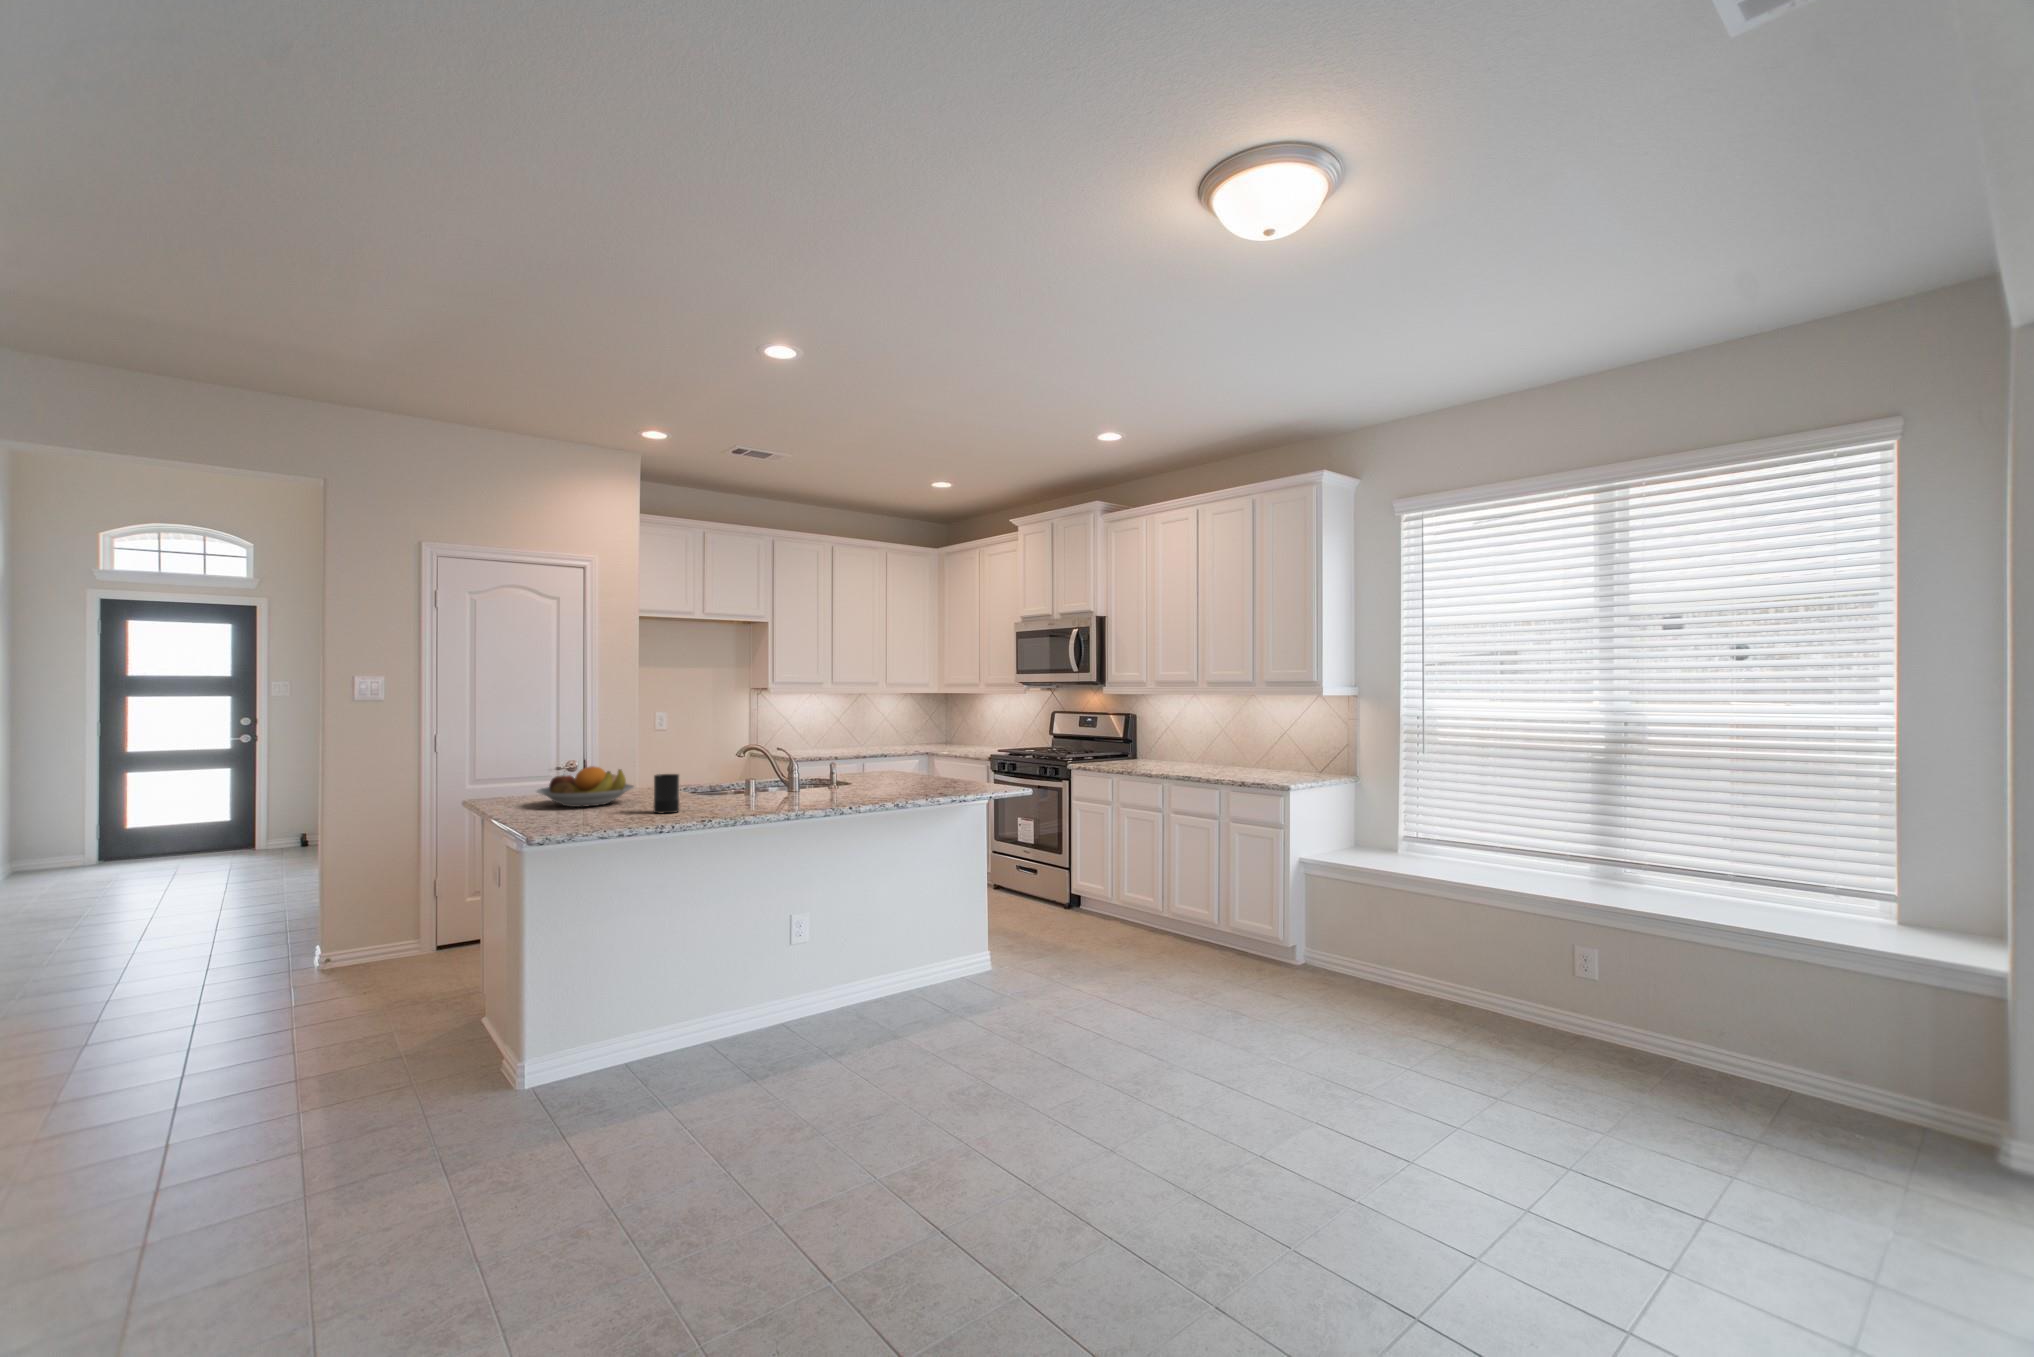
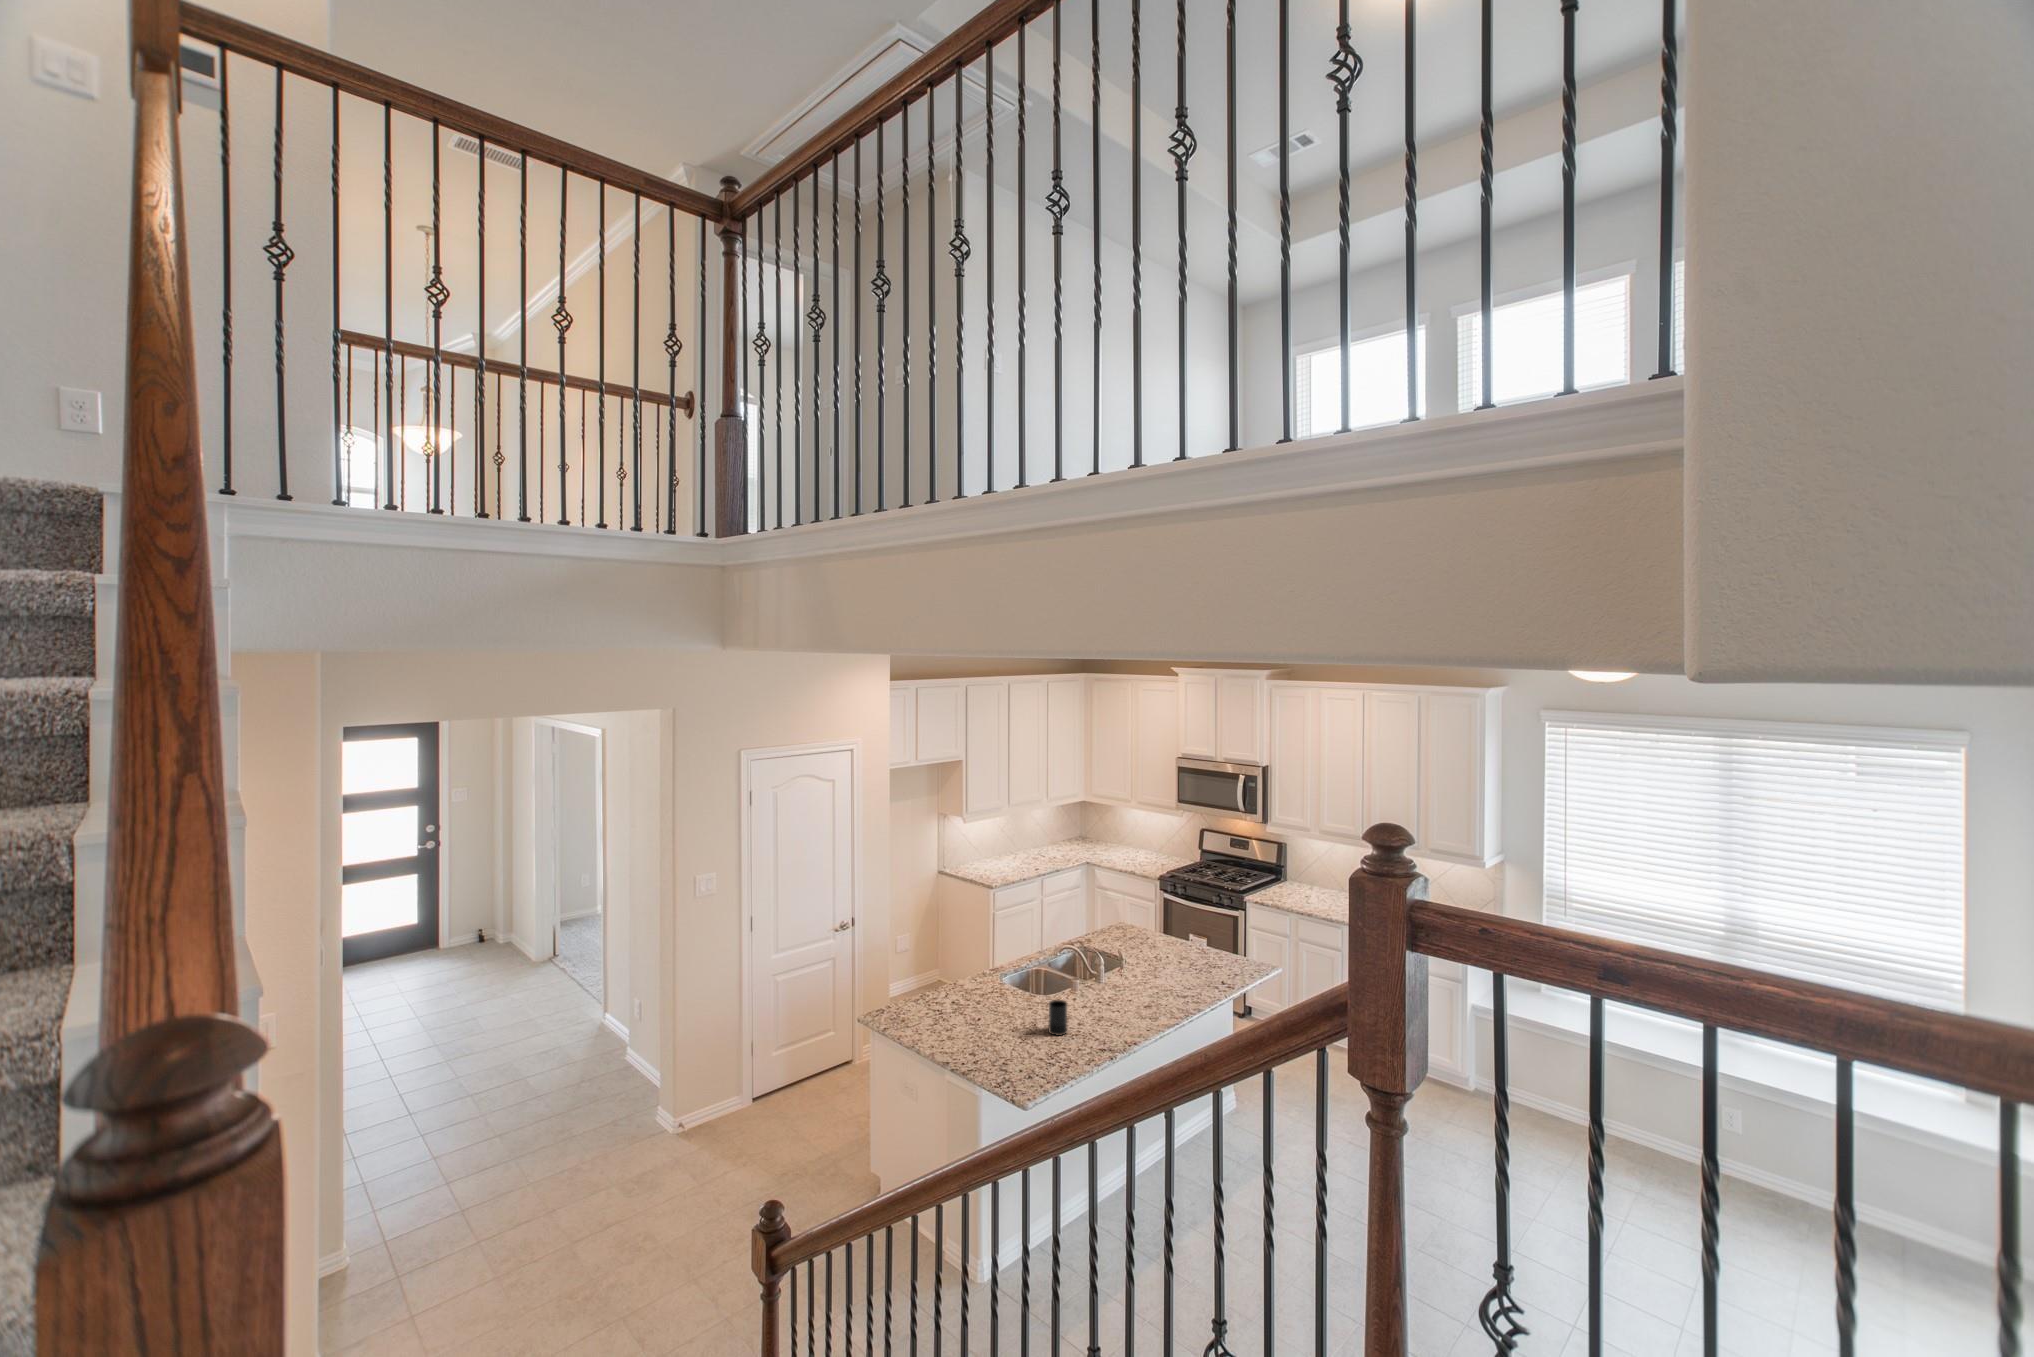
fruit bowl: present [537,766,634,807] -> none [937,982,1008,1022]

